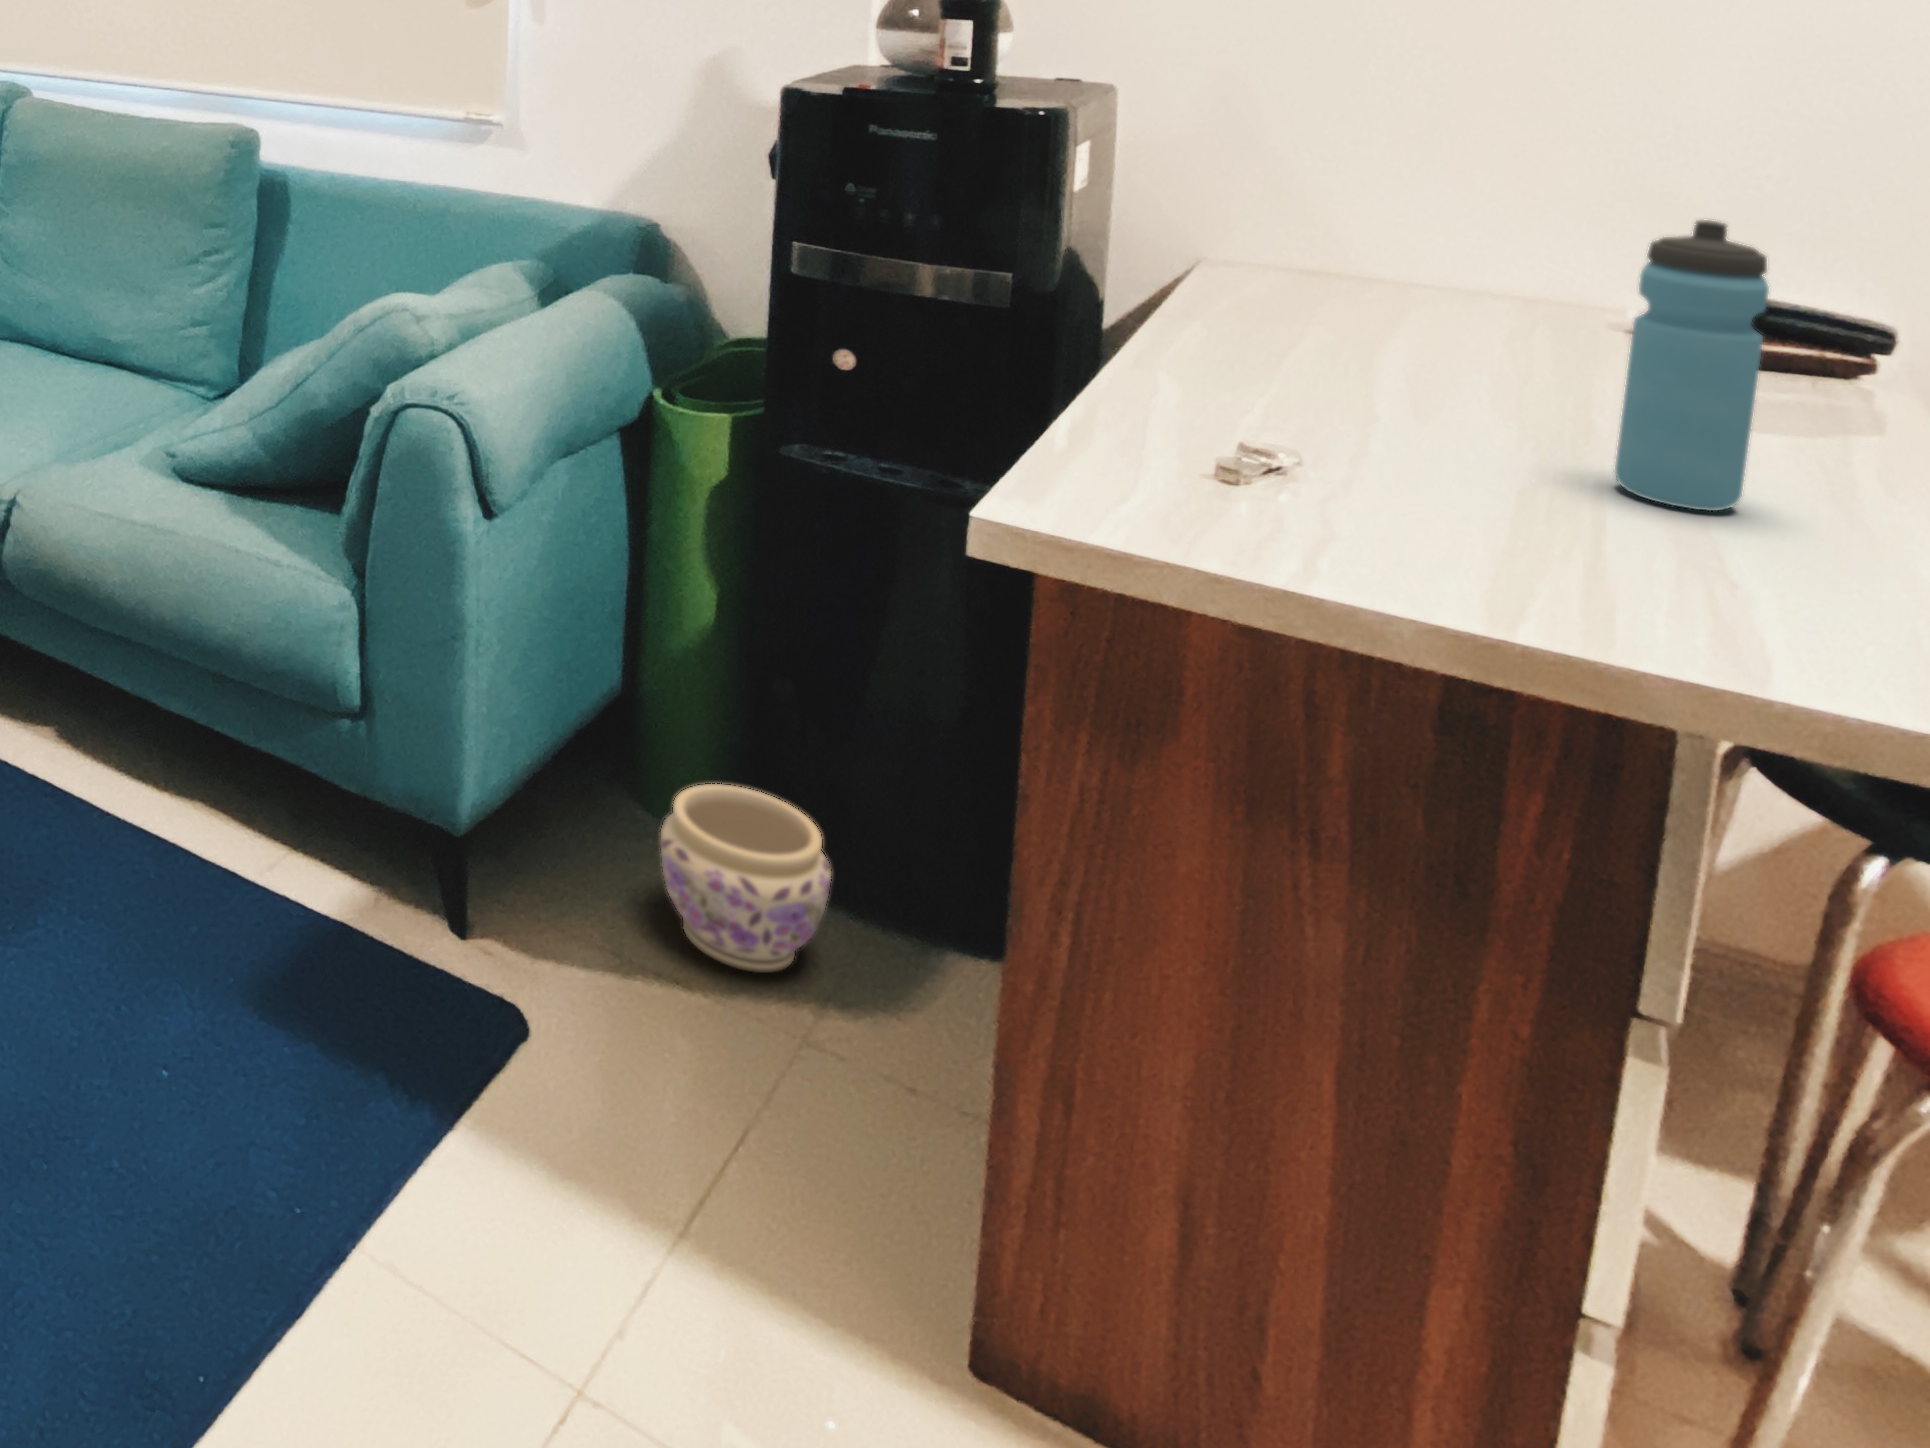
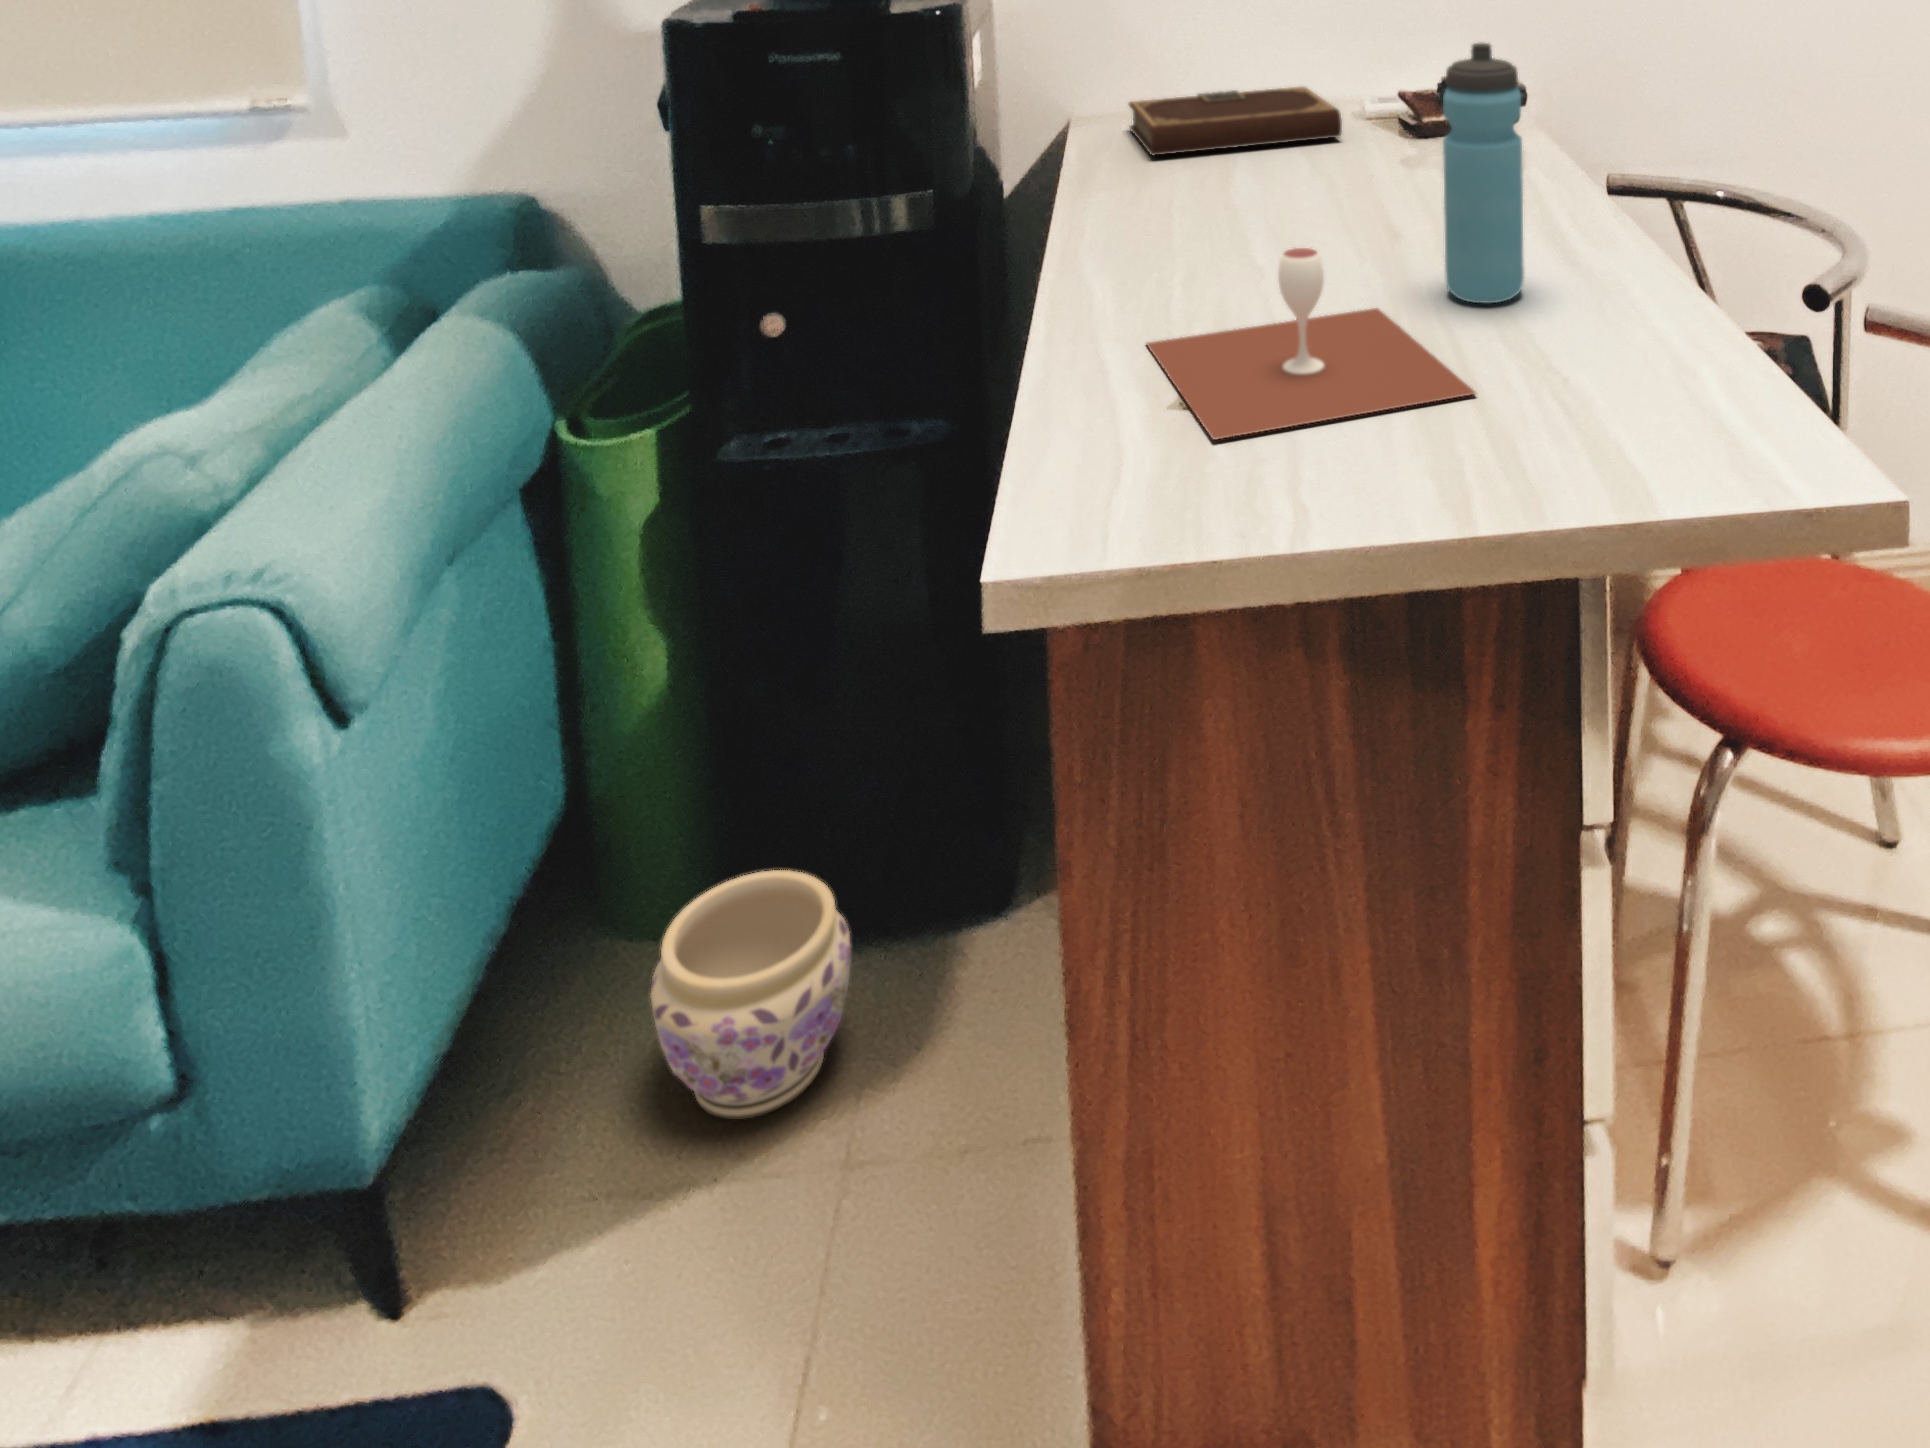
notebook: none [1263,247,1564,335] -> present [1129,87,1342,155]
wine glass: none [1194,369,1590,558] -> present [1147,248,1476,440]

